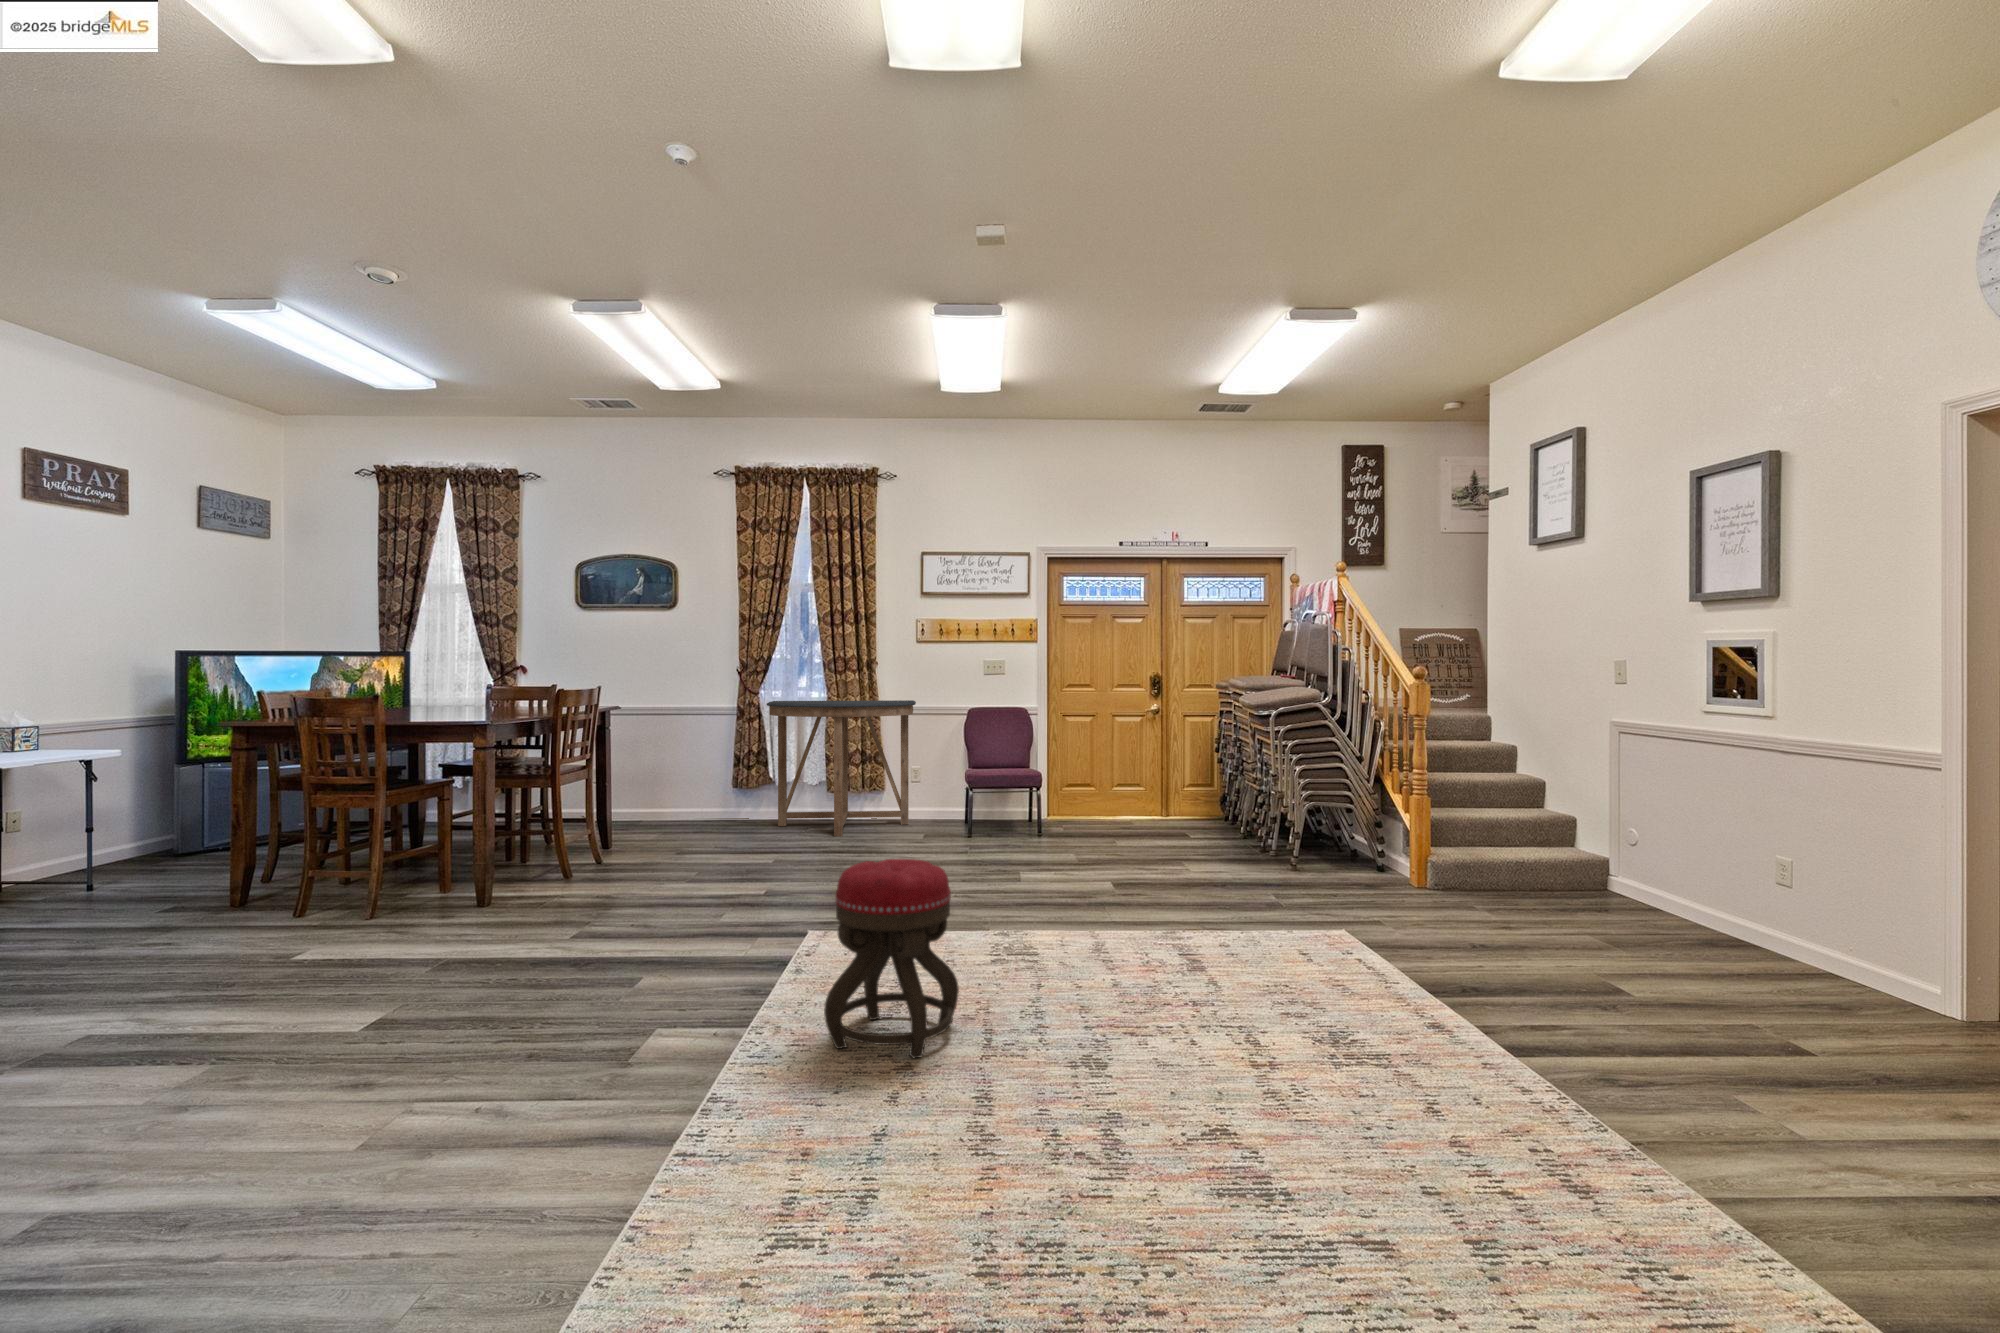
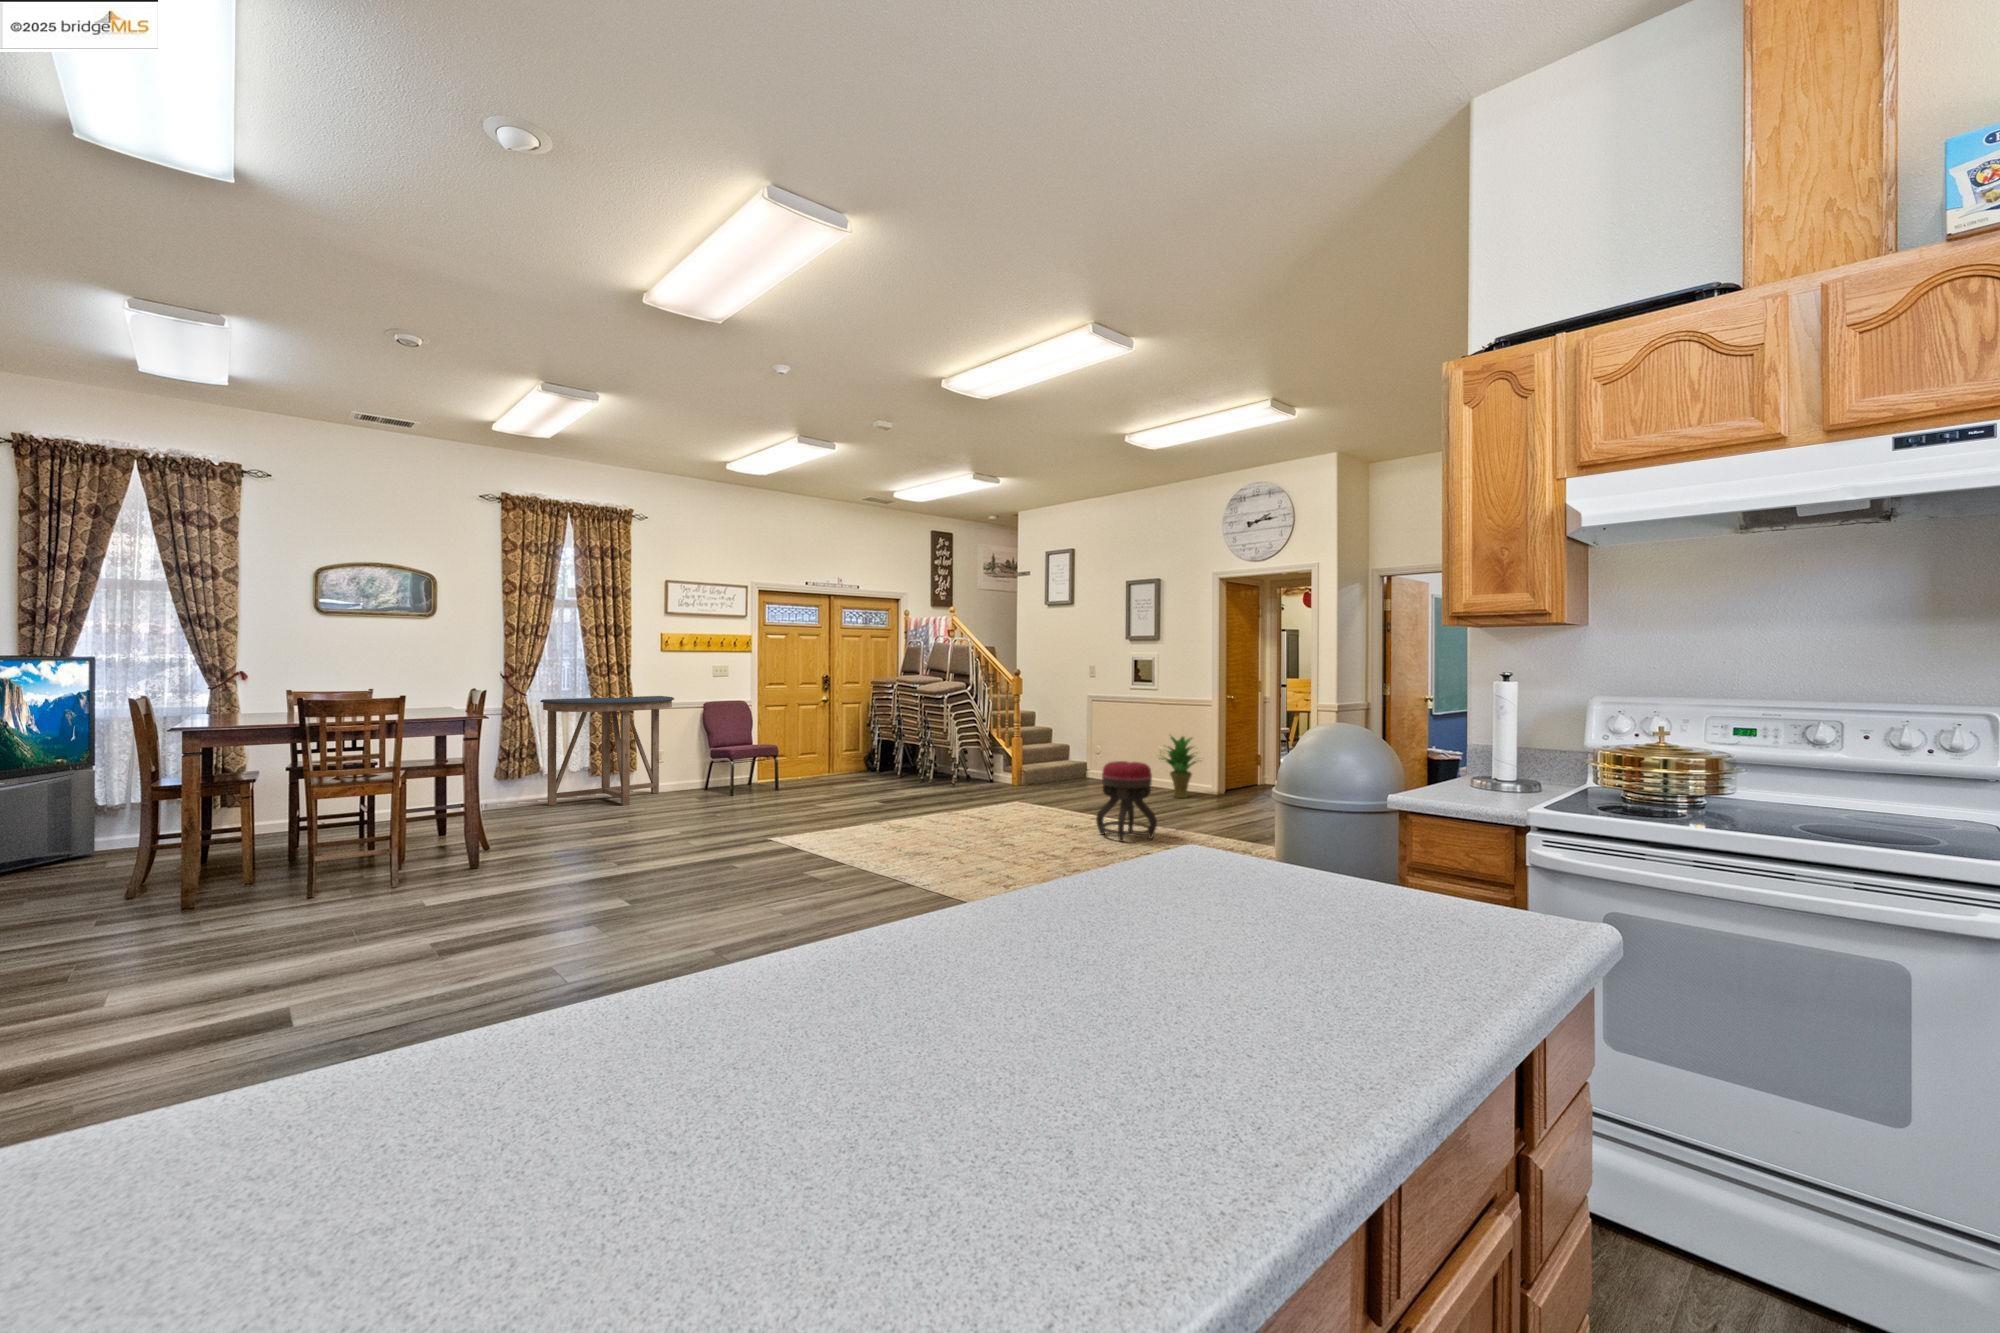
potted plant: none [1687,812,1832,971] -> present [1162,736,1196,798]
ottoman: present [824,859,959,1058] -> present [1096,761,1157,842]

